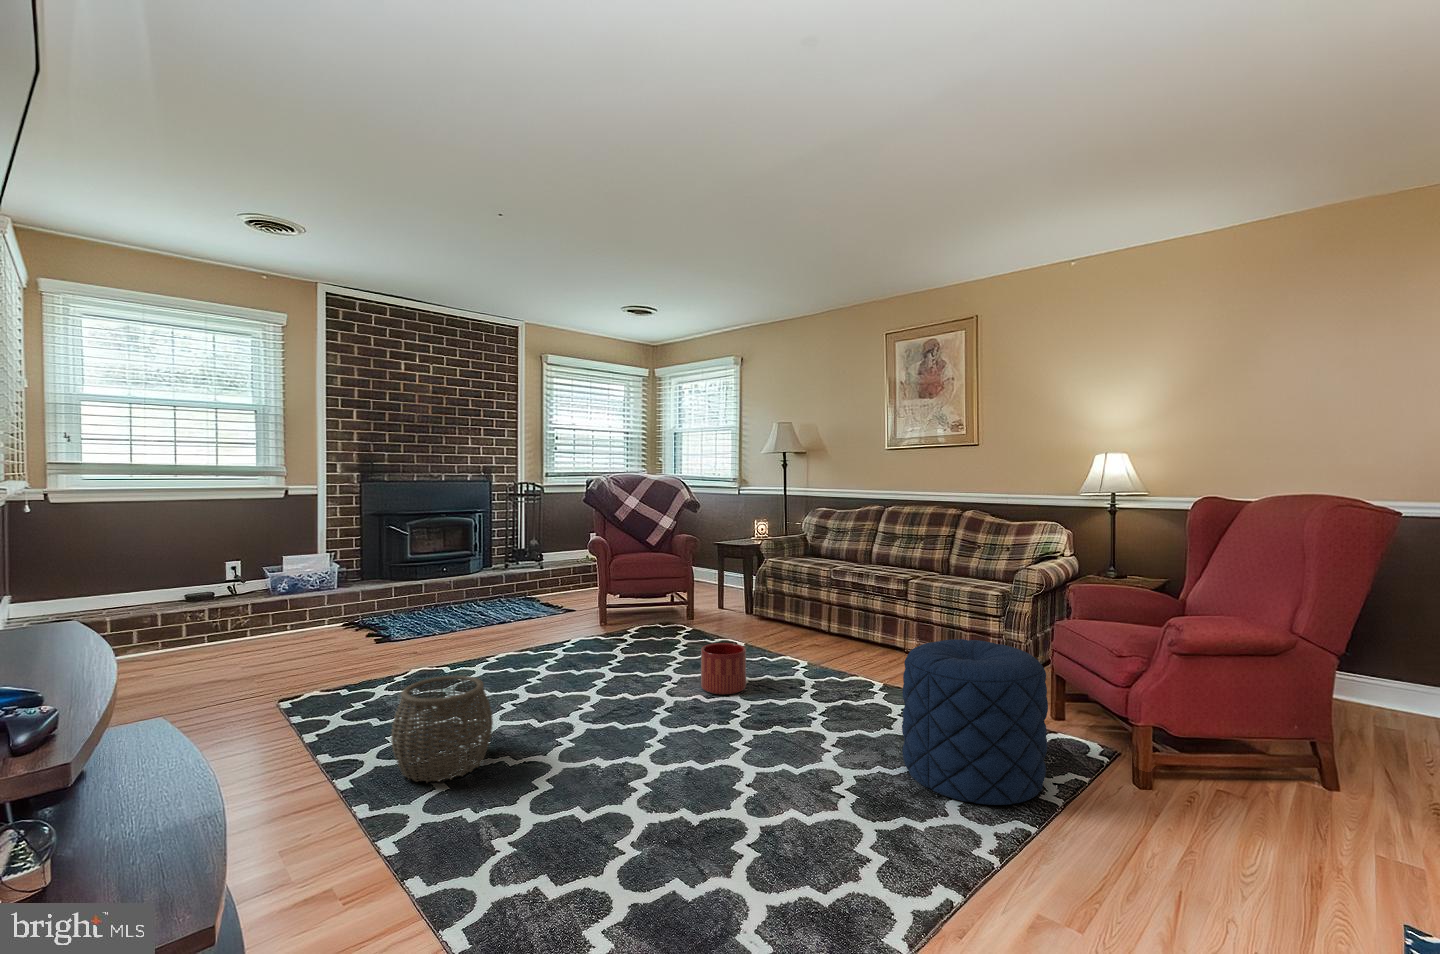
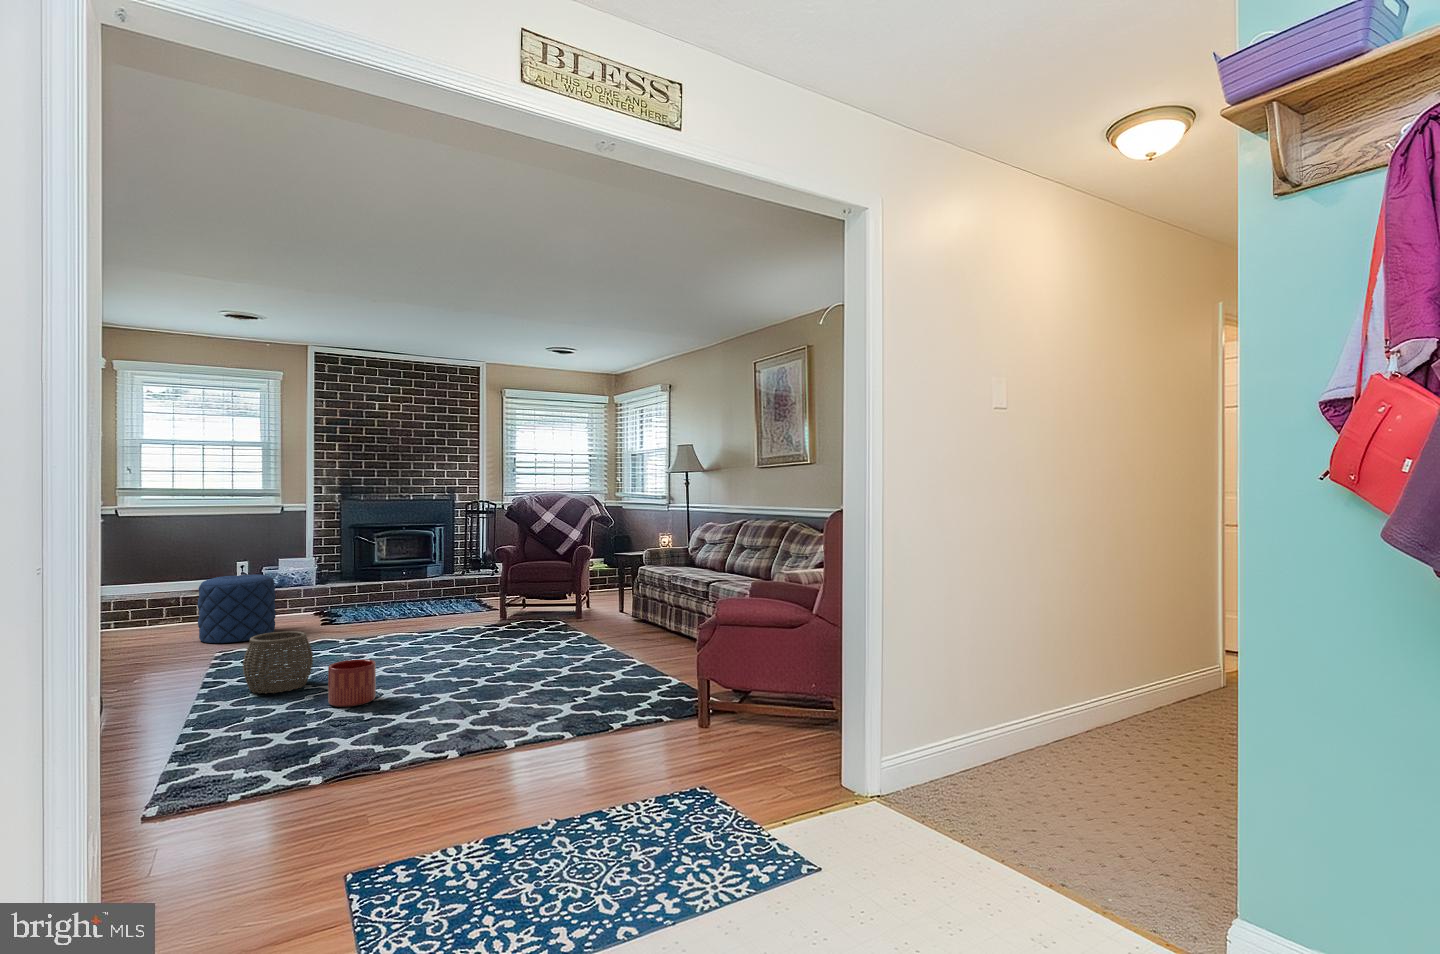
pouf: present [902,639,1048,805] -> present [198,574,276,643]
planter: present [701,643,746,695] -> present [328,659,376,707]

